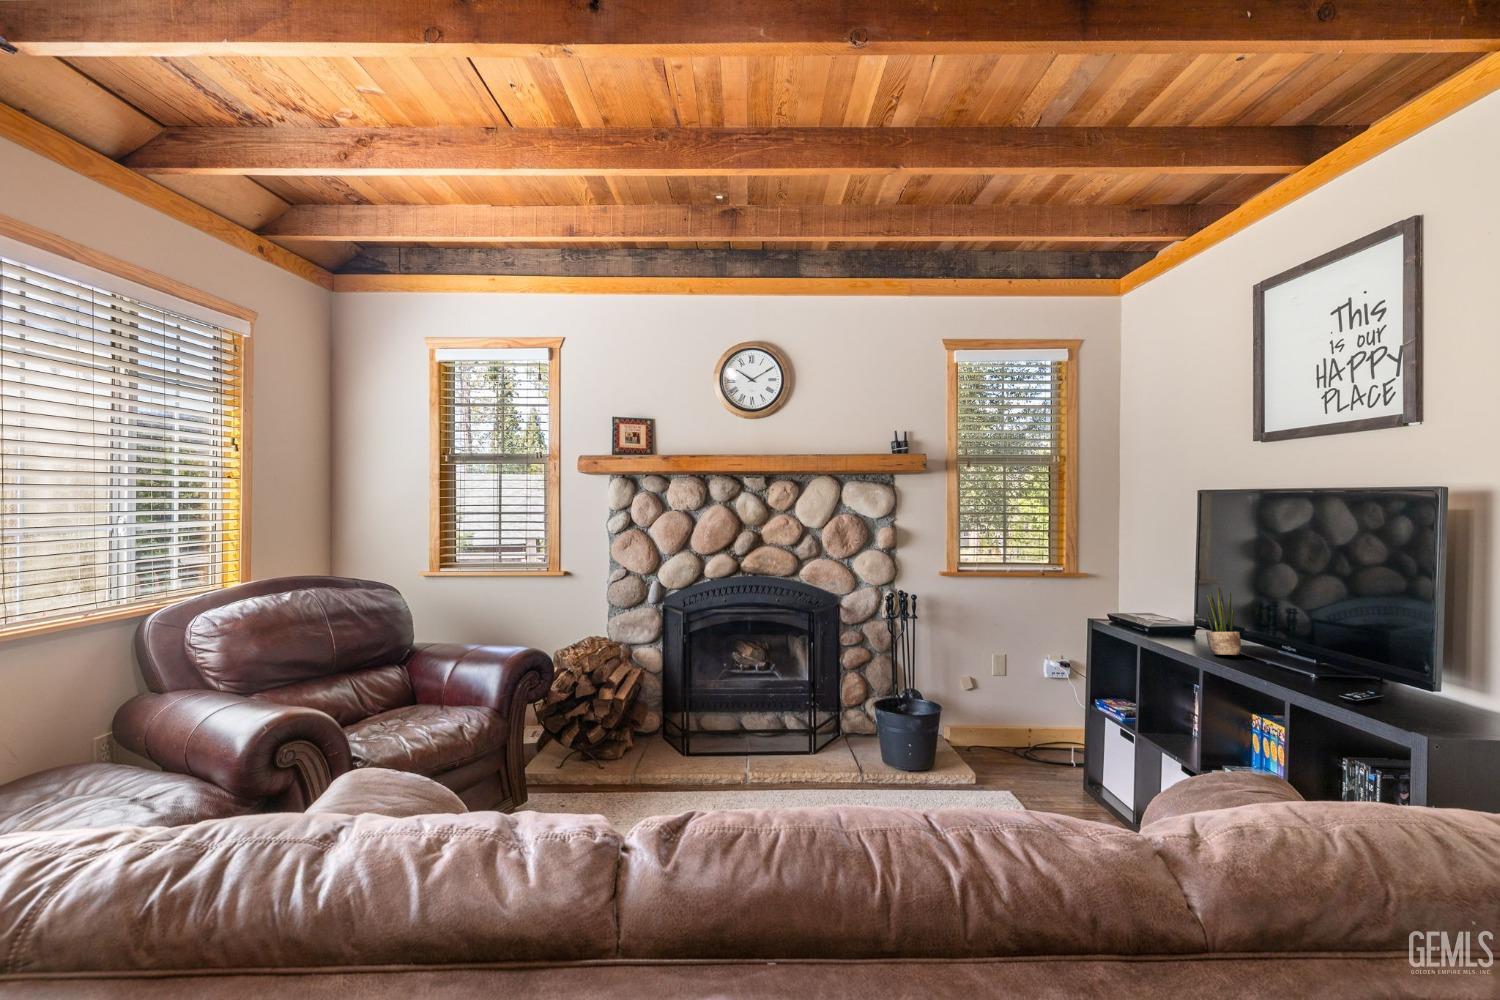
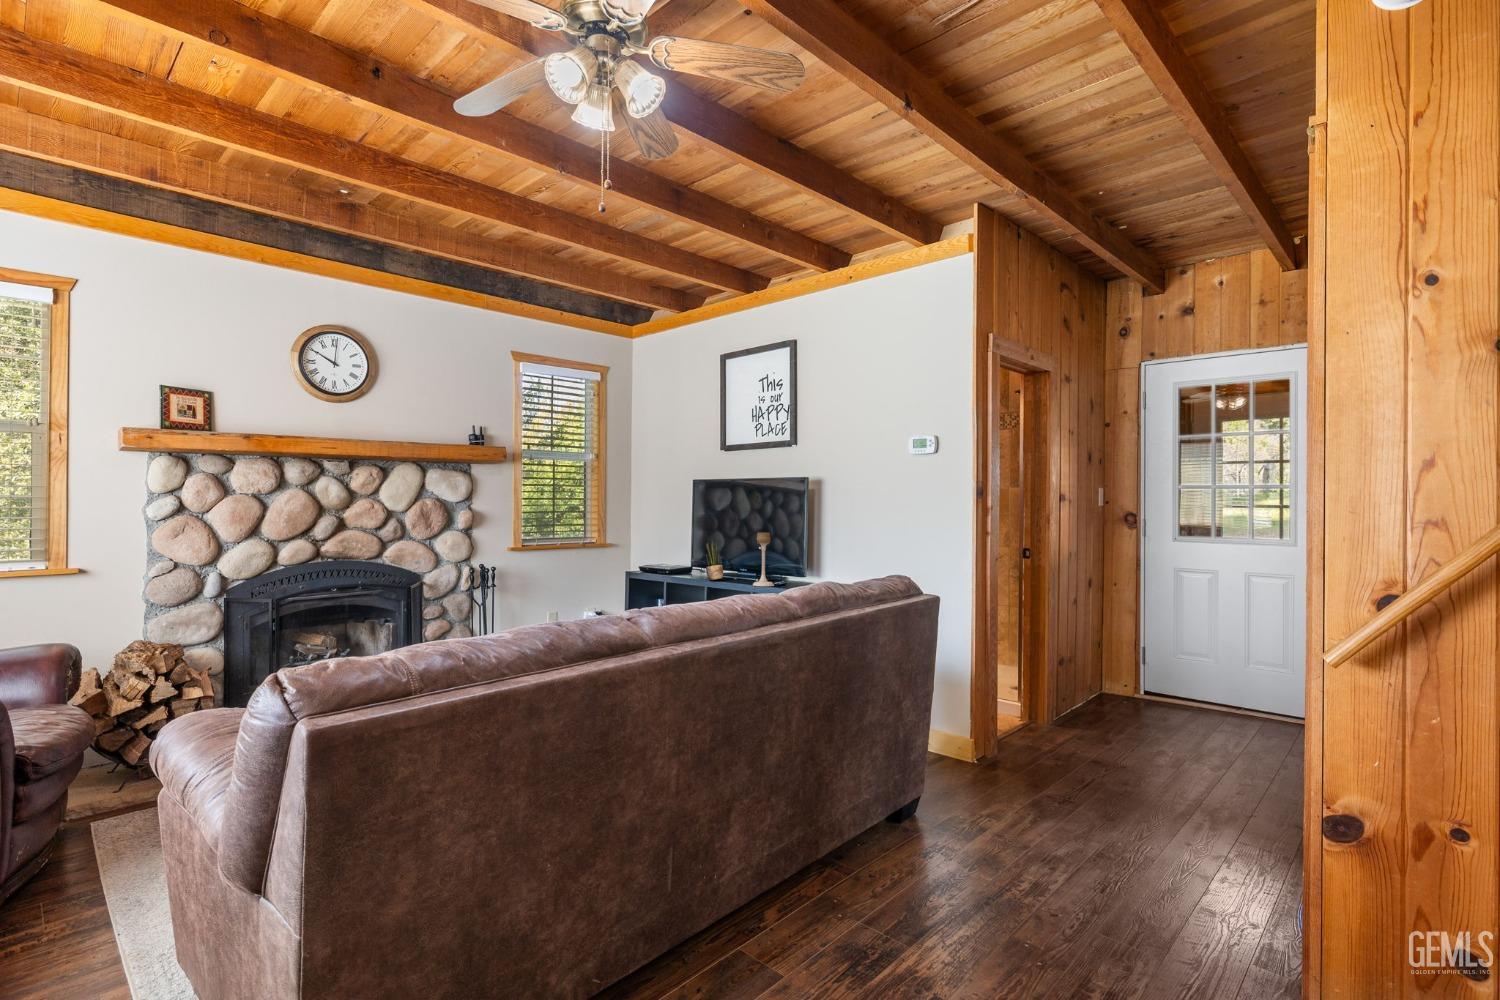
candle holder: none [1293,586,1346,691] -> present [753,532,774,586]

